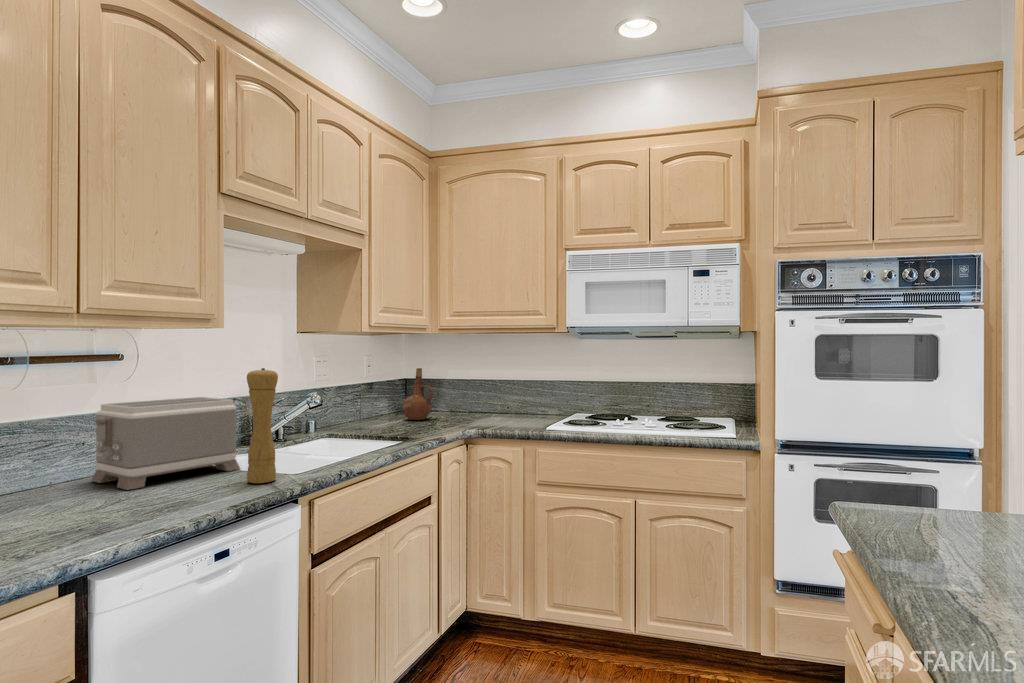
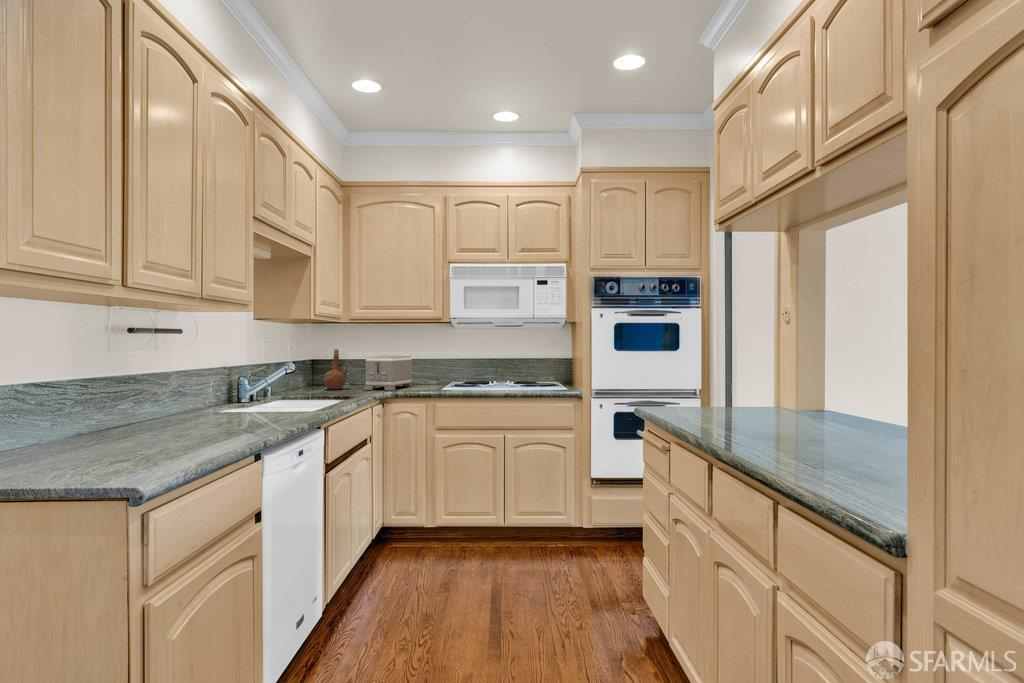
pepper mill: present [247,368,278,483] -> none [272,340,293,419]
toaster: present [91,397,240,490] -> present [364,355,413,390]

